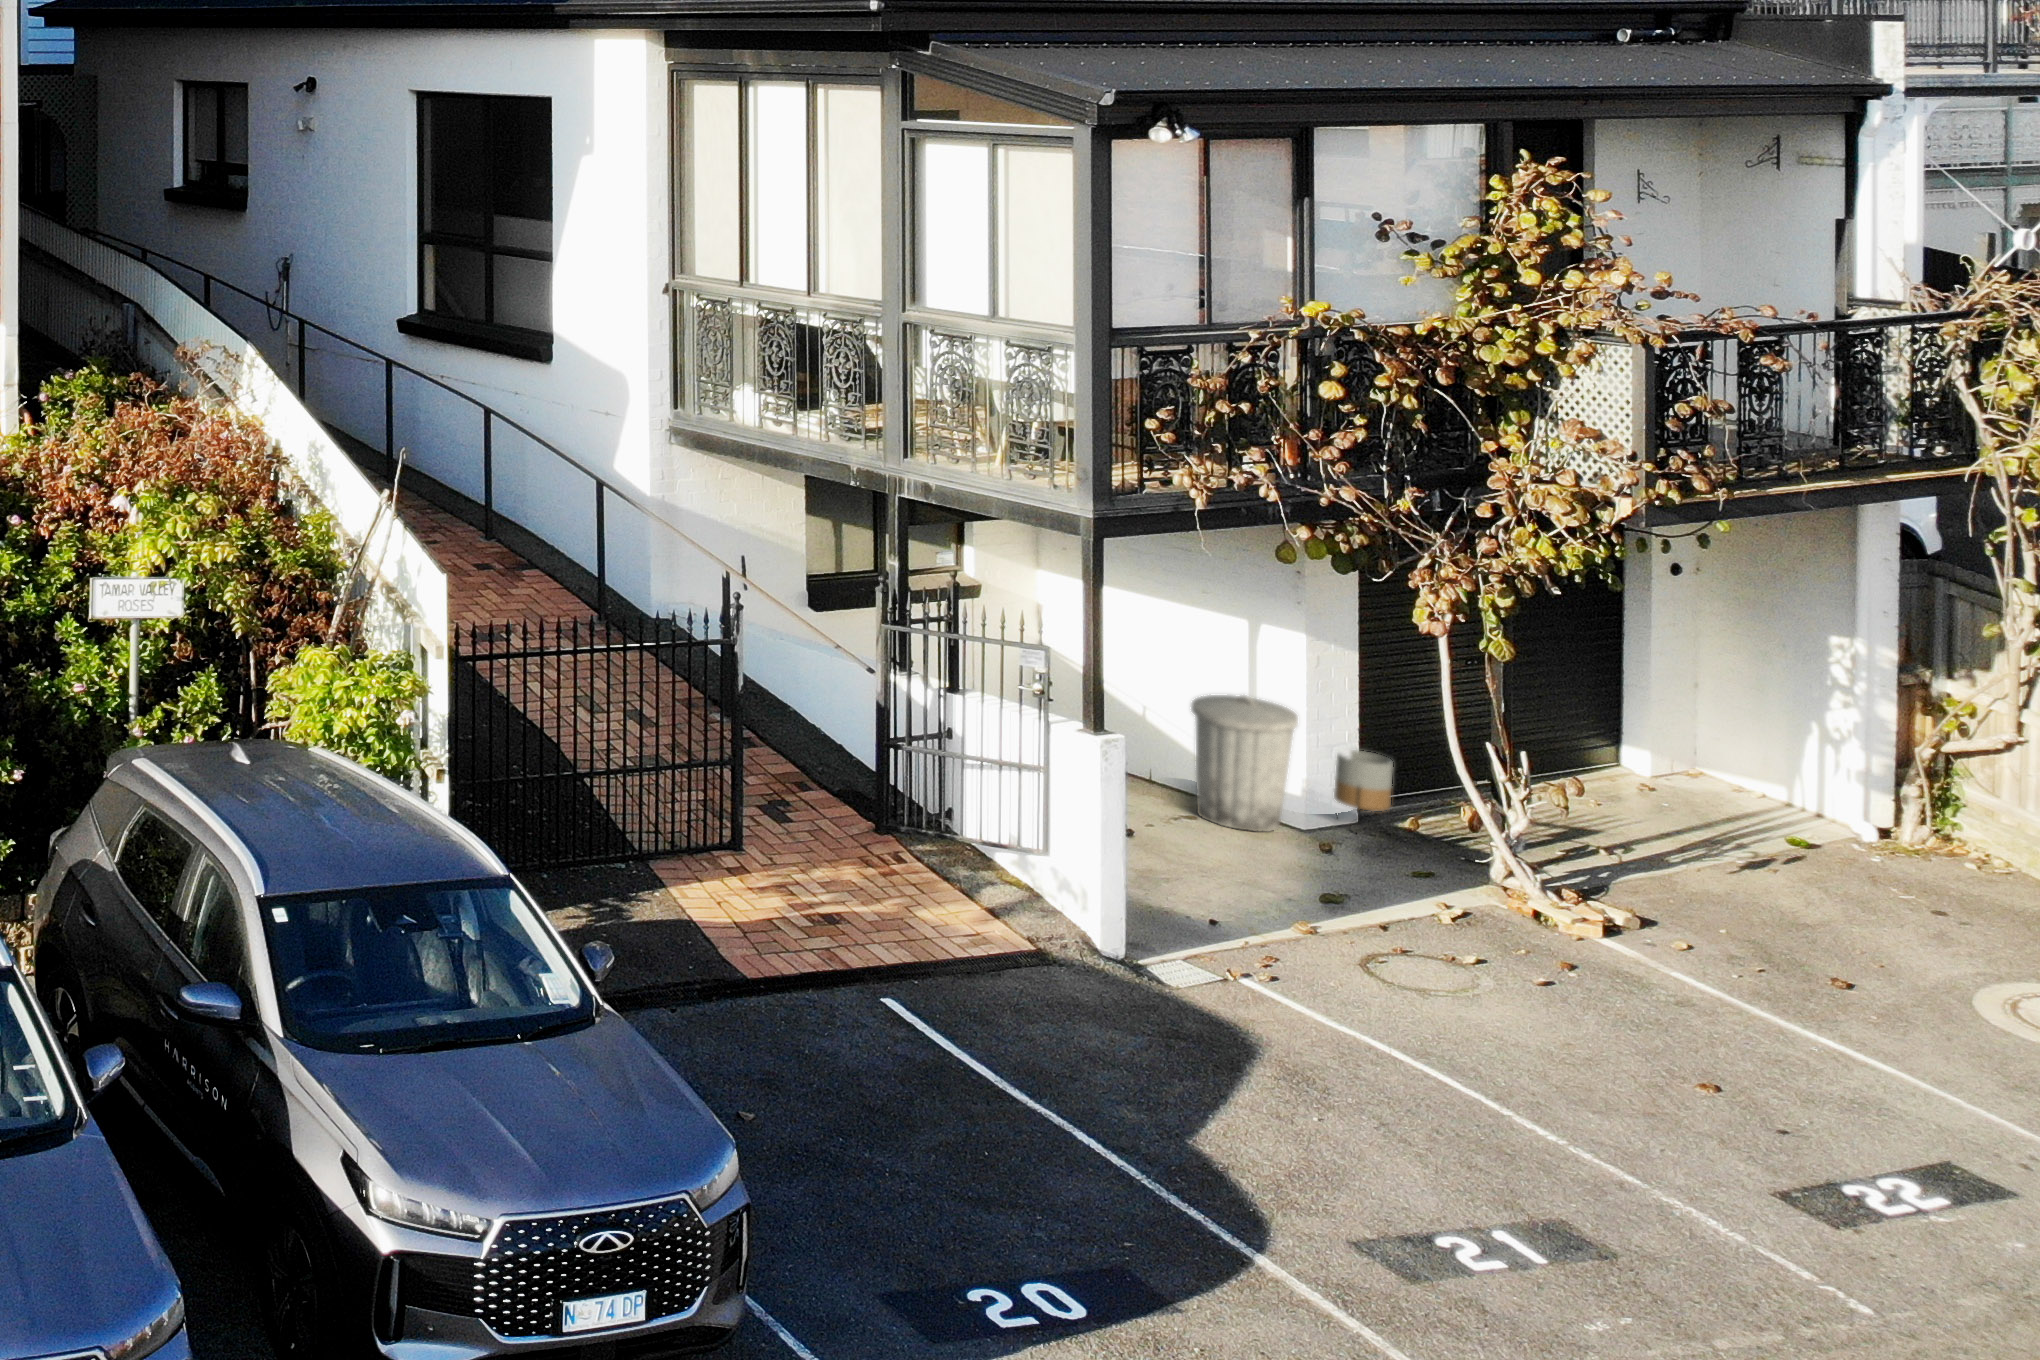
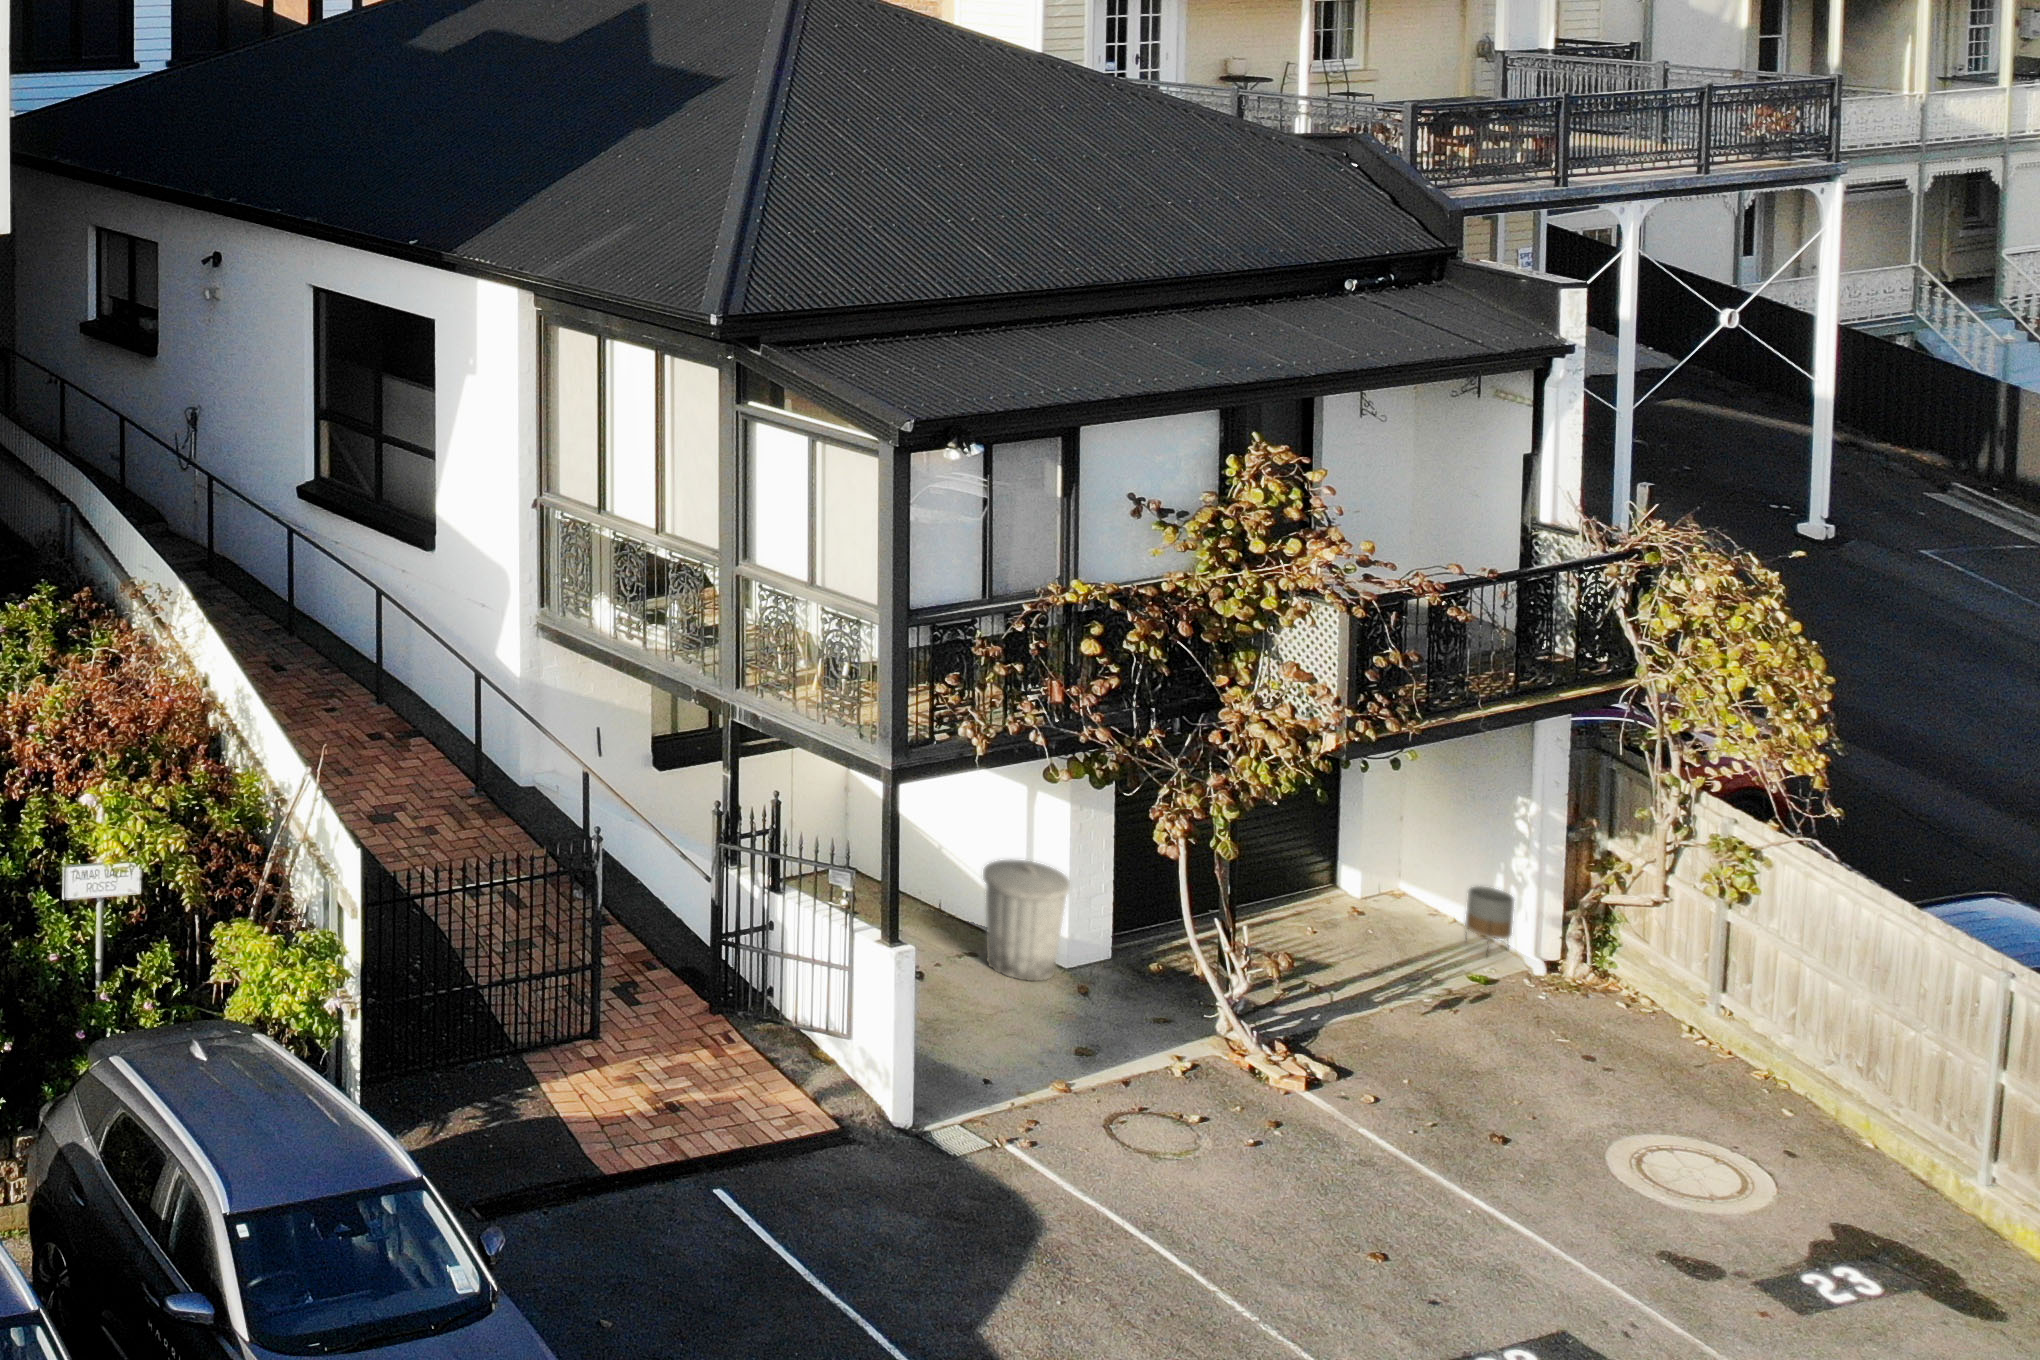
planter: present [1334,750,1393,817] -> present [1466,886,1514,939]

